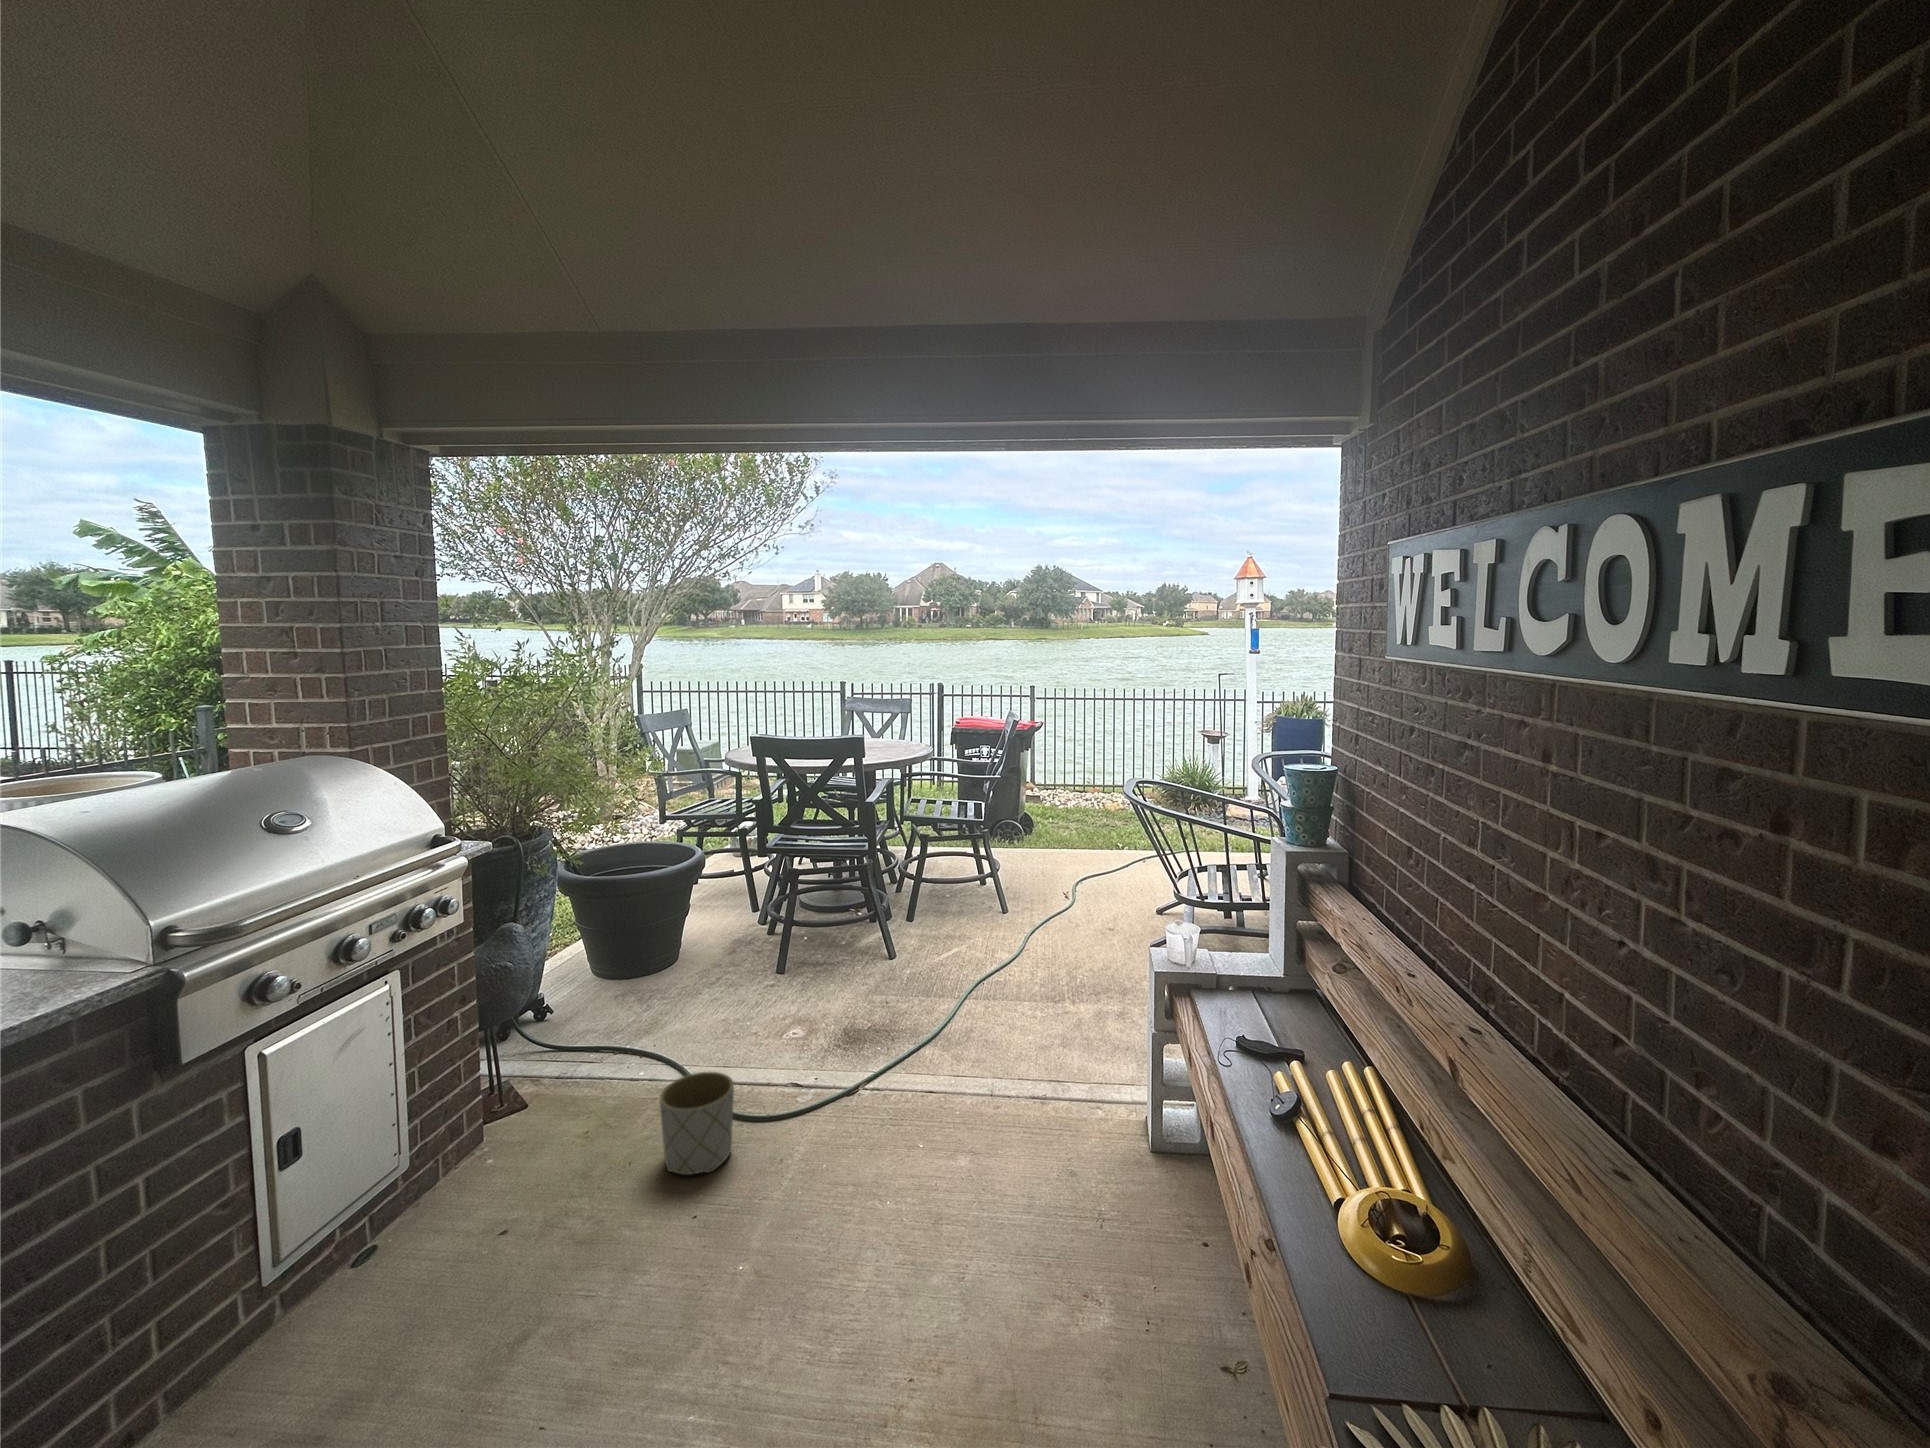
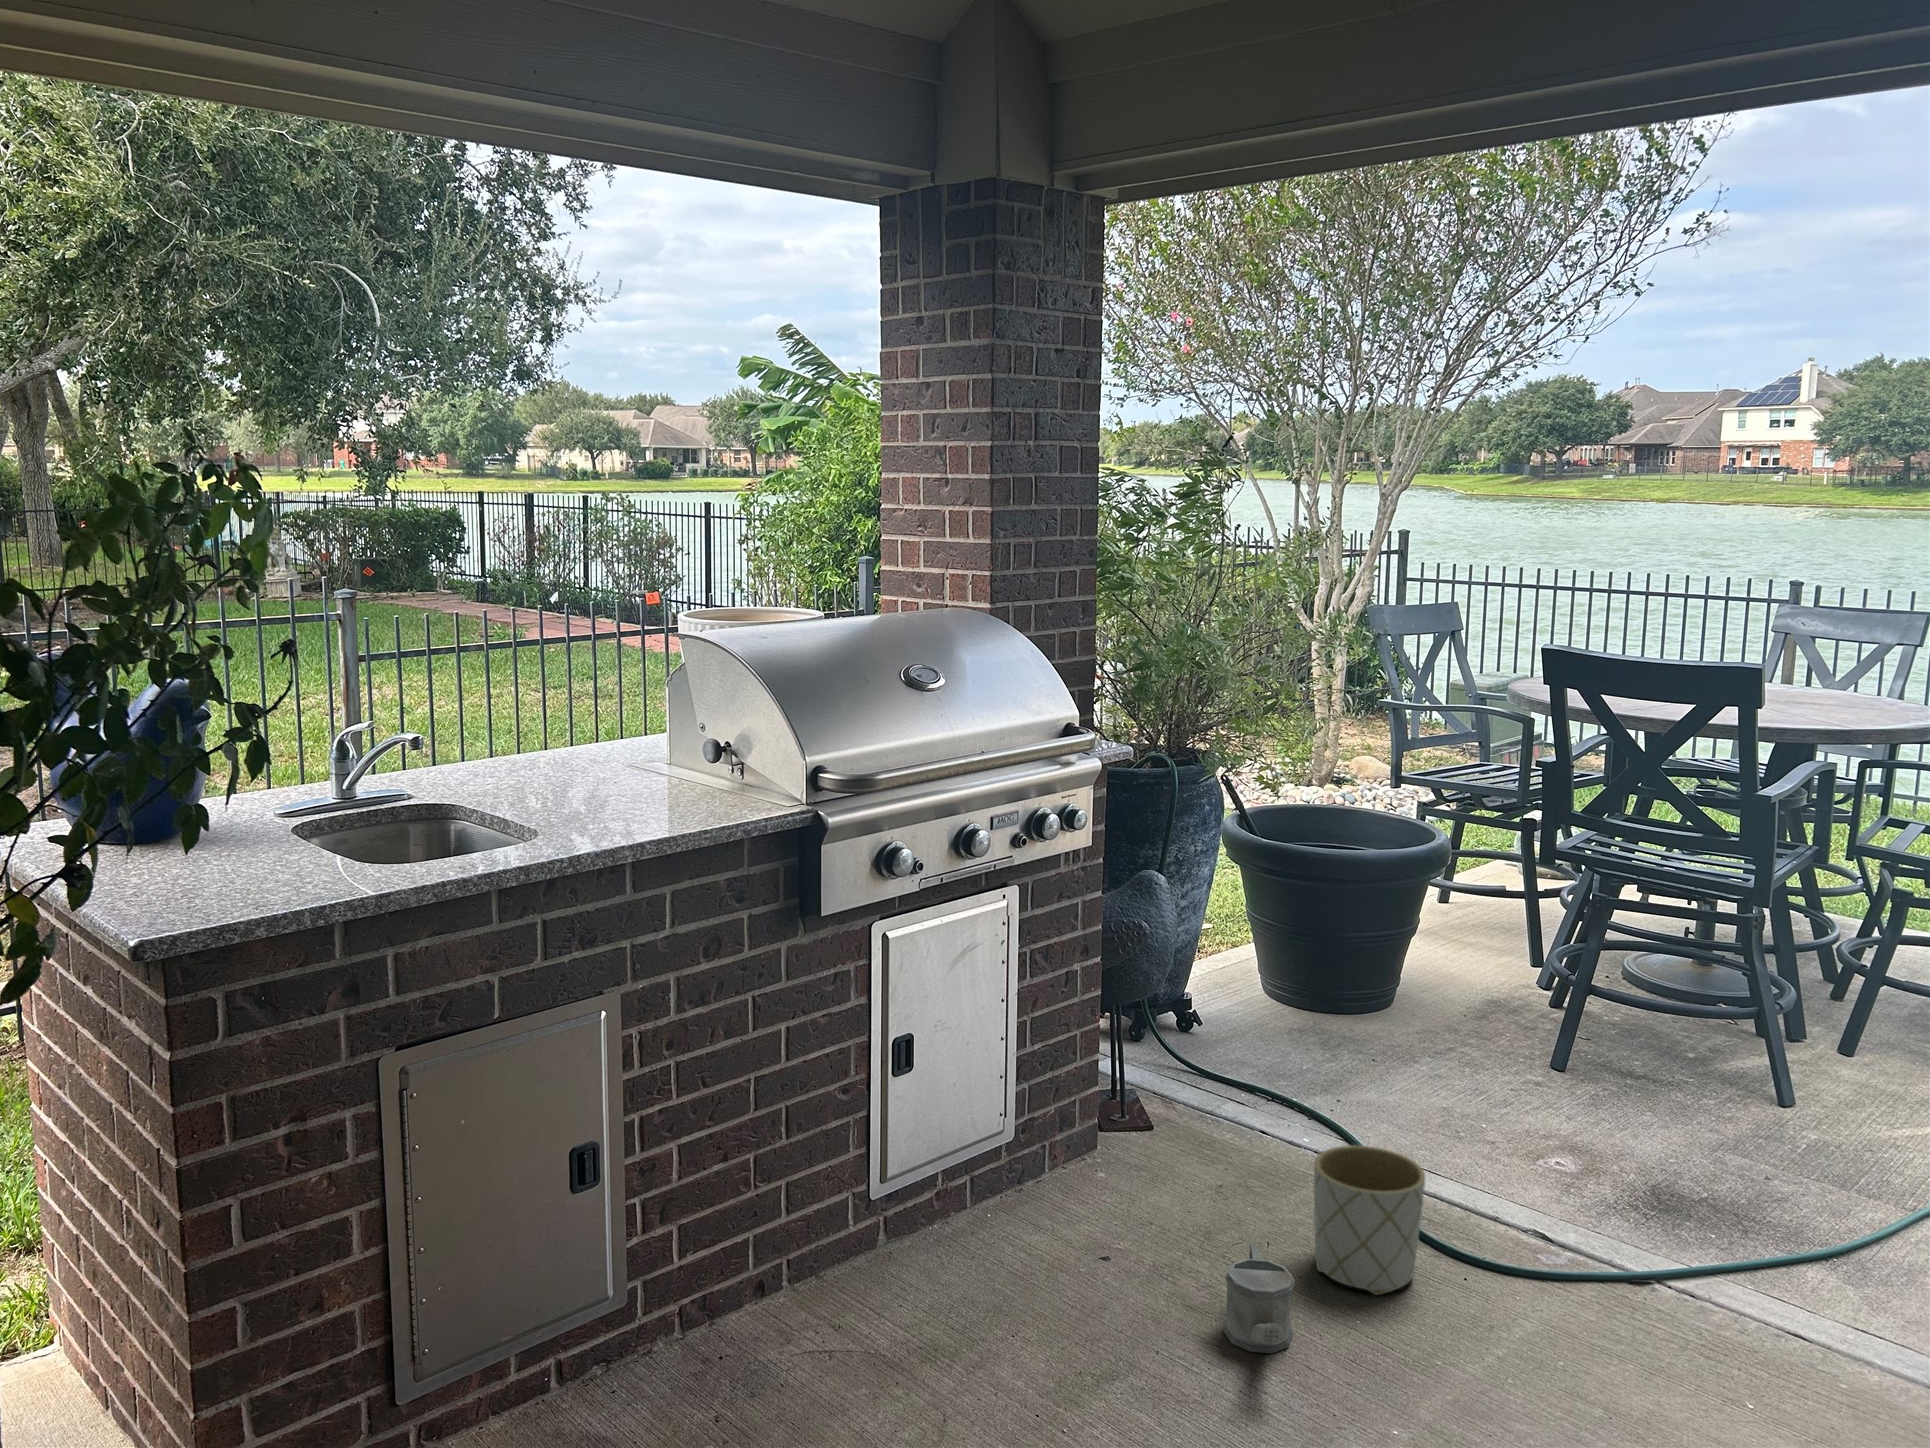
watering can: none [608,1176,661,1260] -> present [1224,1243,1295,1353]

